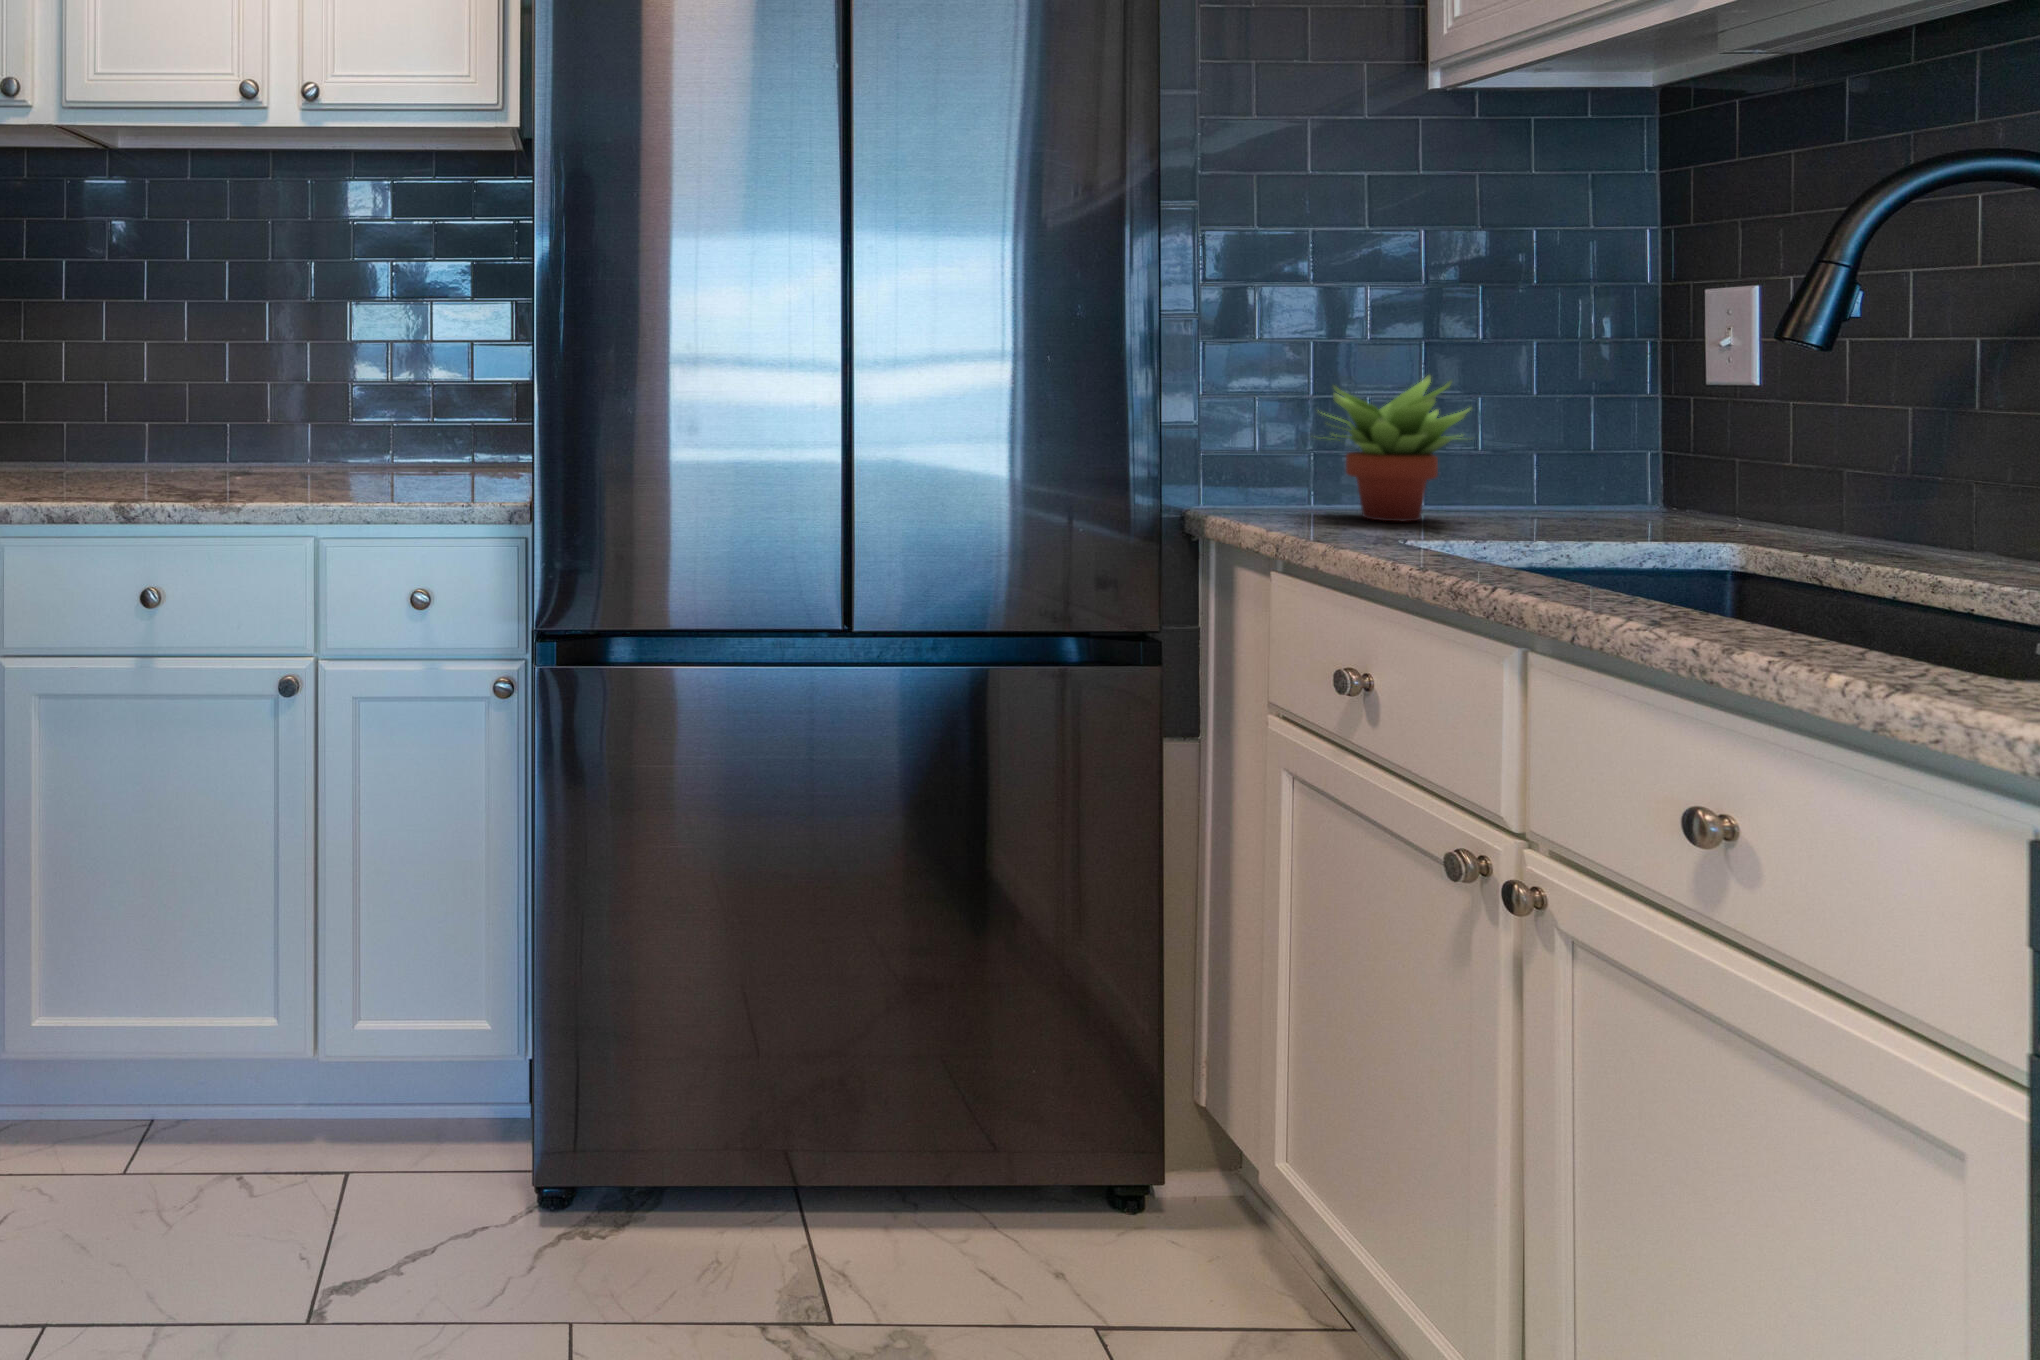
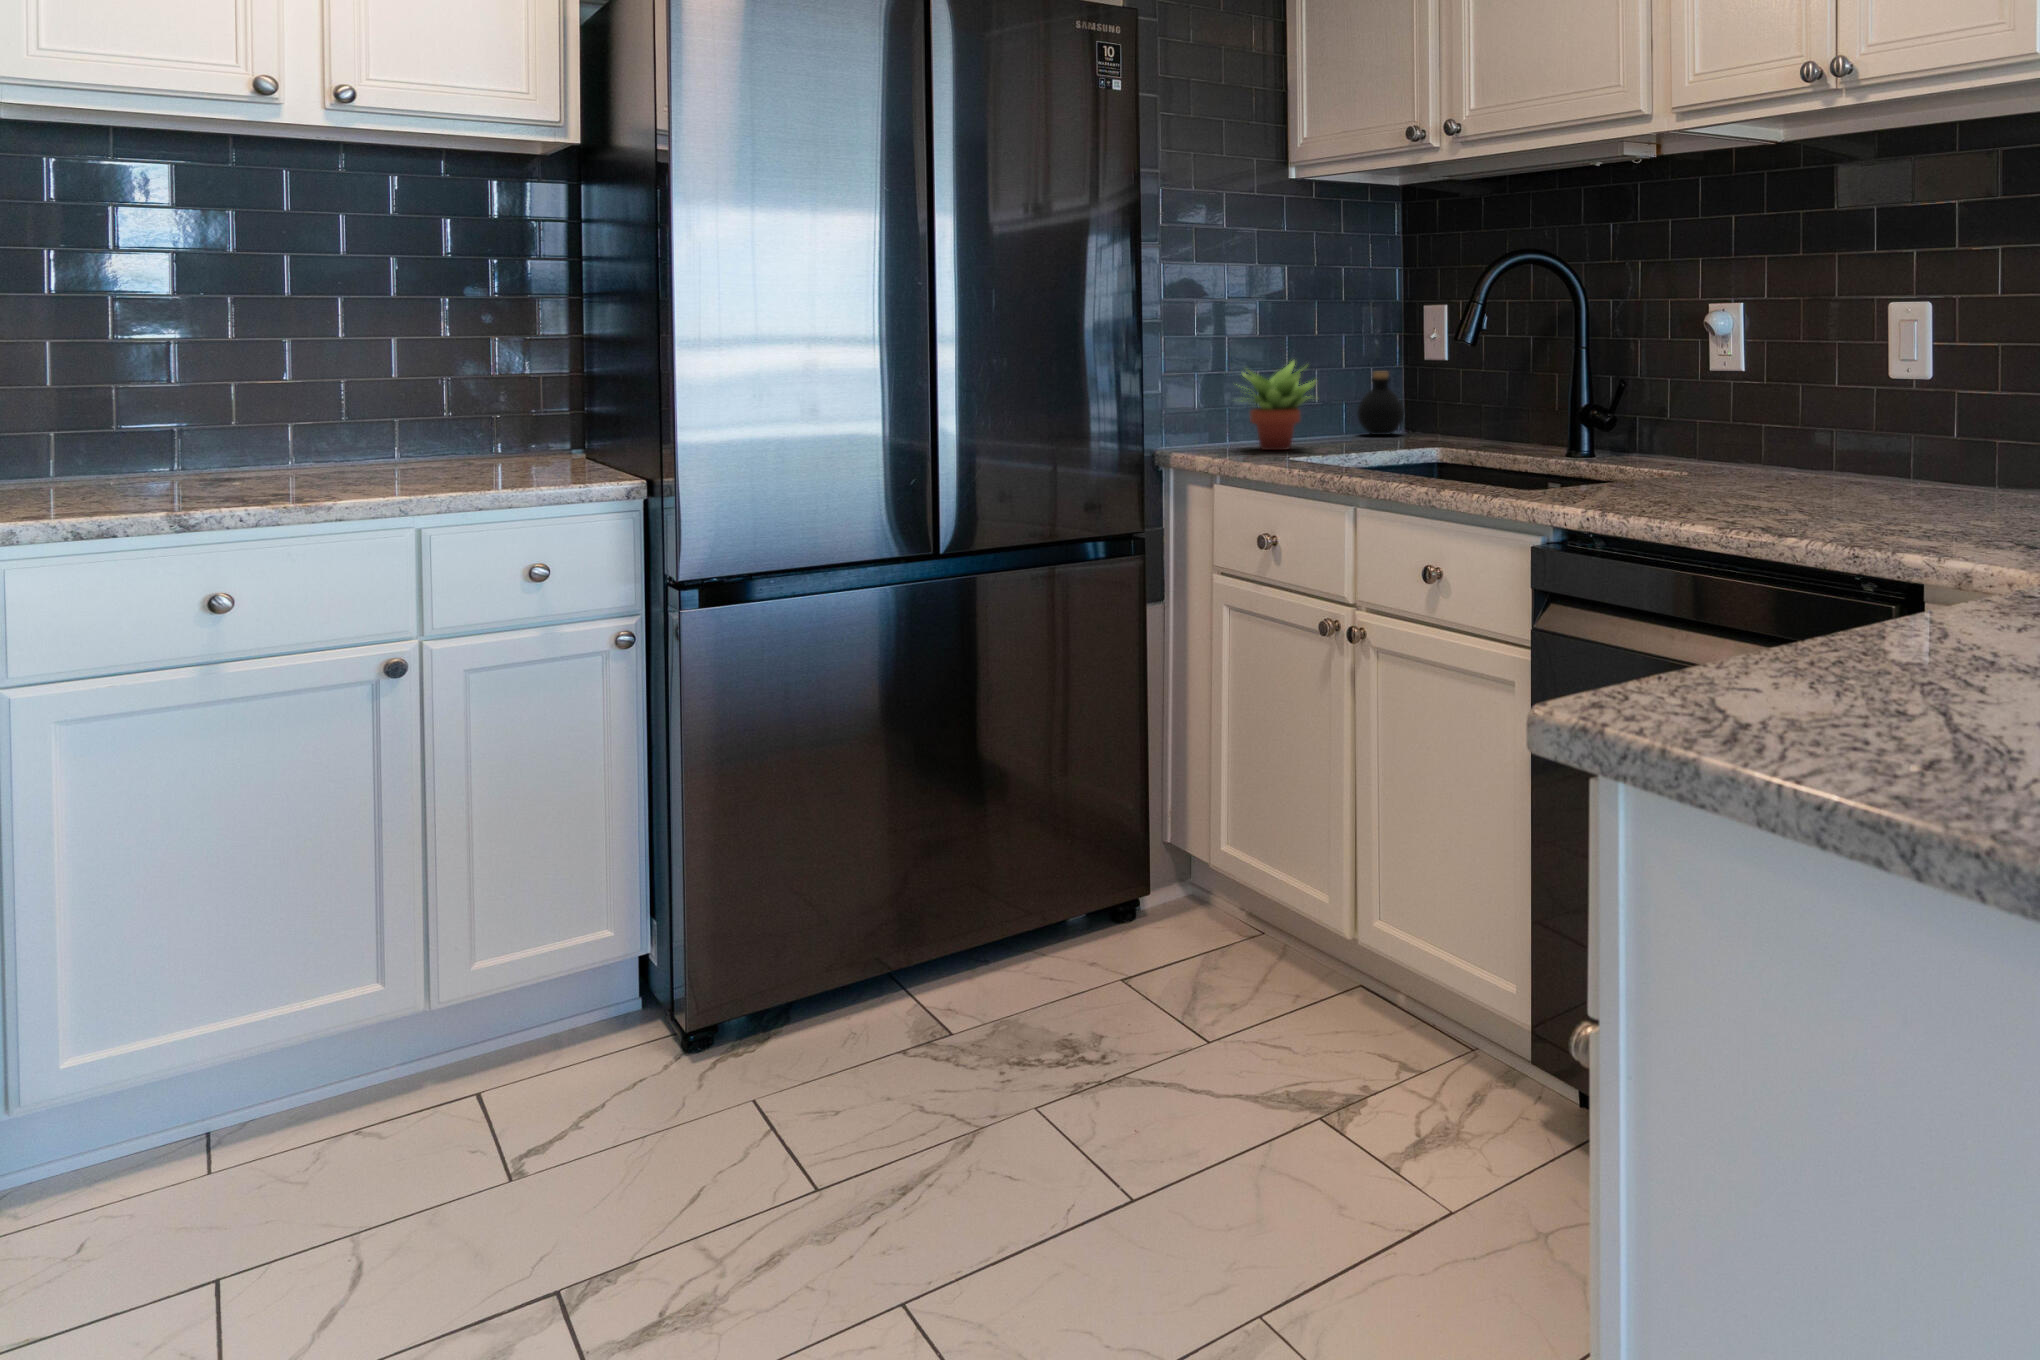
bottle: none [1562,400,1659,506] -> present [1358,372,1404,435]

